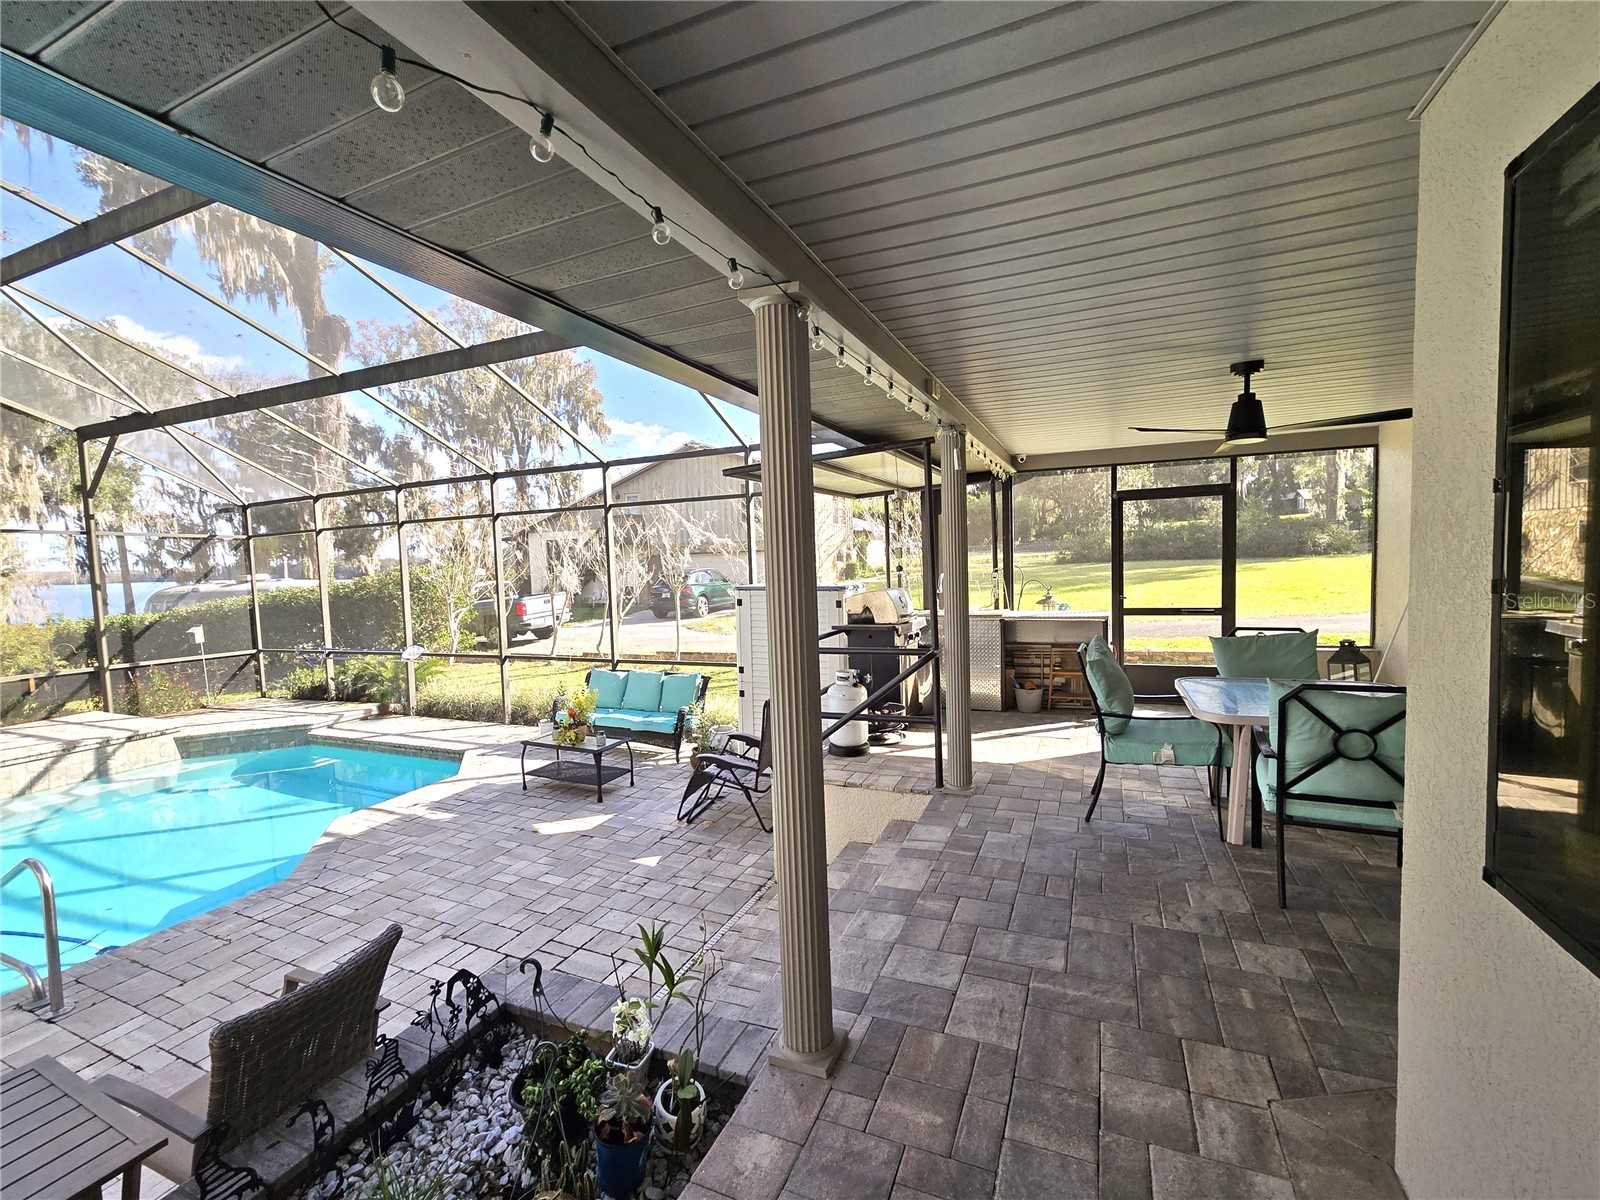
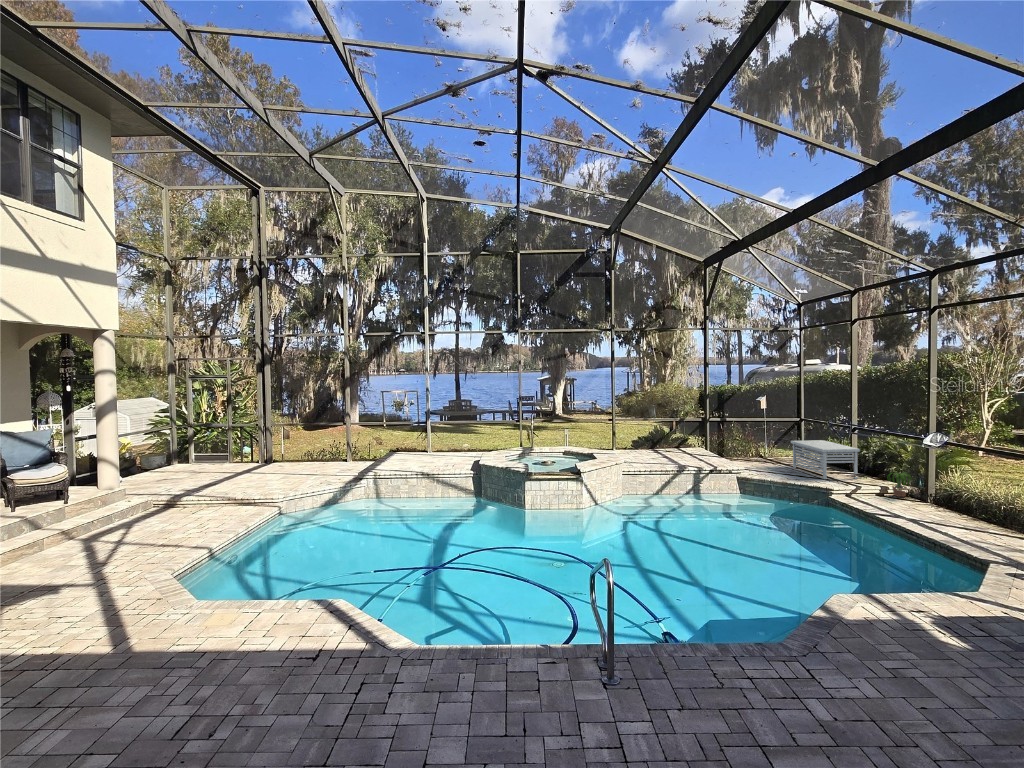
storage bench: none [248,671,338,715] -> present [791,440,860,479]

